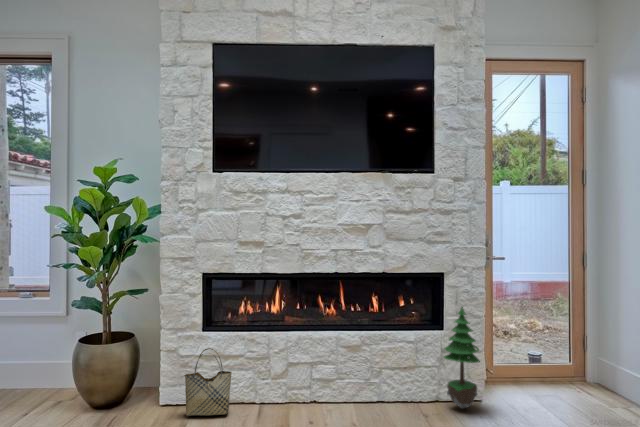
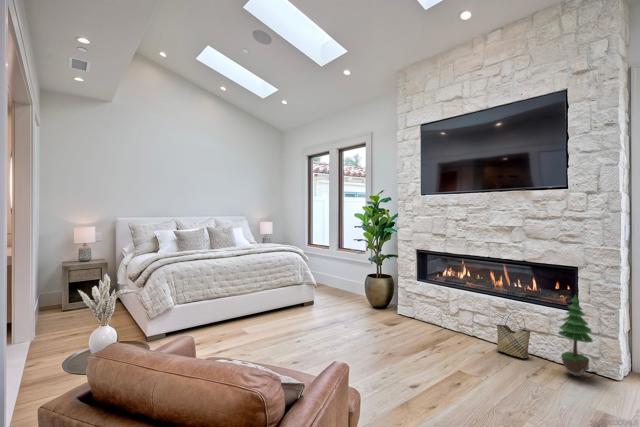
woven basket: present [184,348,232,416] -> present [497,312,530,358]

